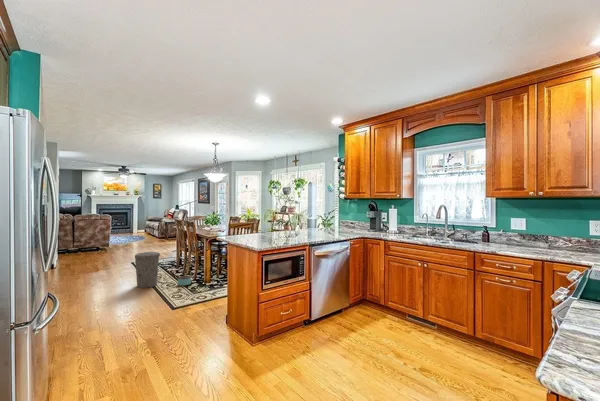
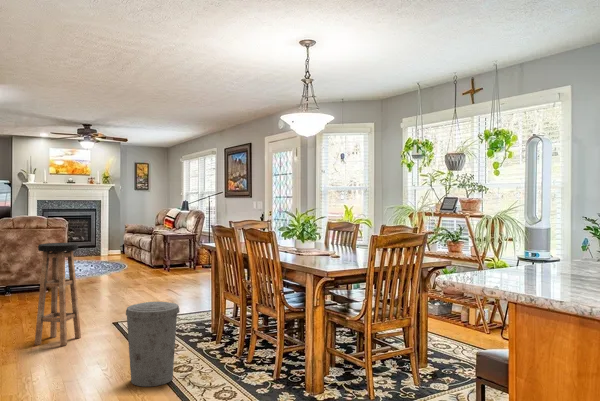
bar stool: none [92,227,116,274] -> present [35,243,81,346]
potted plant: present [172,245,197,285] -> none [208,287,264,385]

